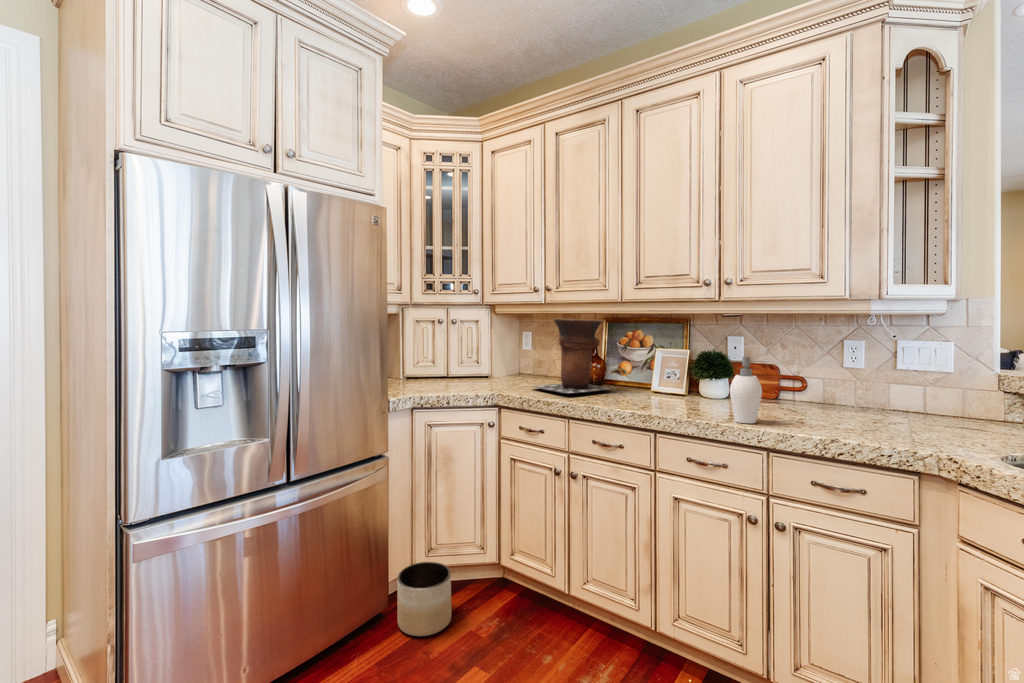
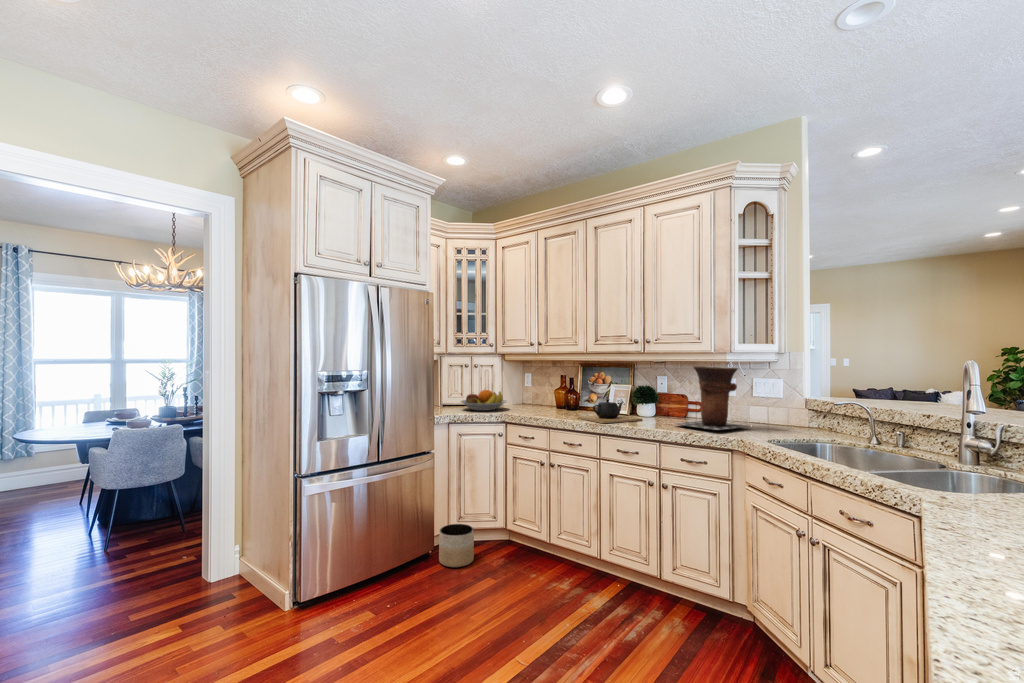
vase: present [532,318,614,393] -> present [677,366,748,430]
soap dispenser: present [730,357,765,423] -> none [642,389,665,428]
fruit bowl: none [431,358,500,389] -> present [460,390,506,411]
teapot: none [612,373,717,413] -> present [578,399,643,423]

